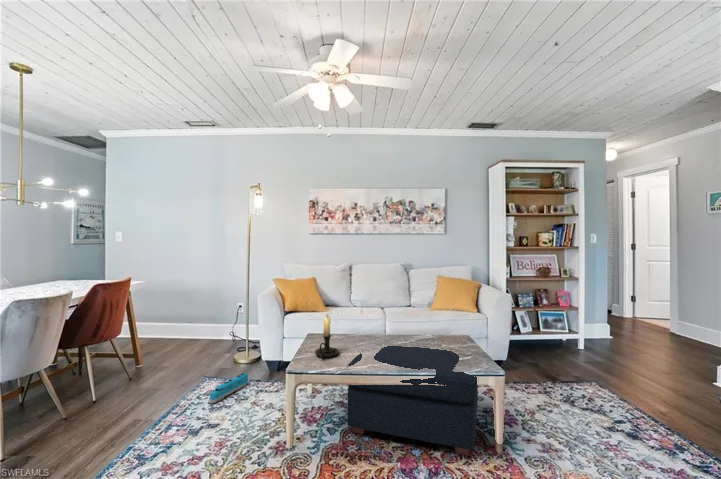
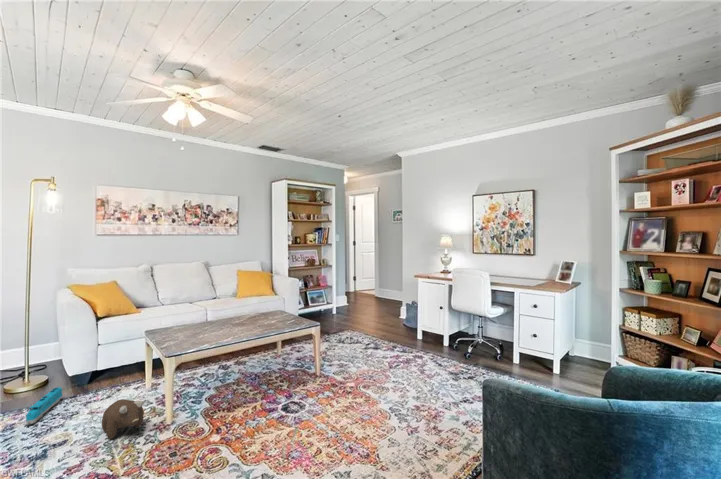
candle holder: present [315,311,339,359] -> none [174,301,197,342]
ottoman: present [347,346,478,455] -> none [208,319,307,396]
plush toy: none [233,407,271,448] -> present [102,399,144,439]

